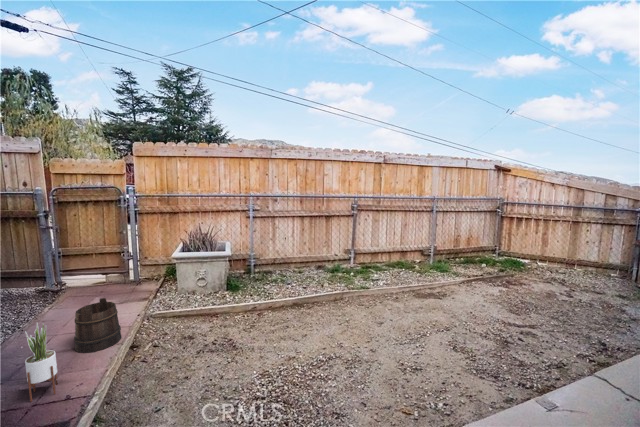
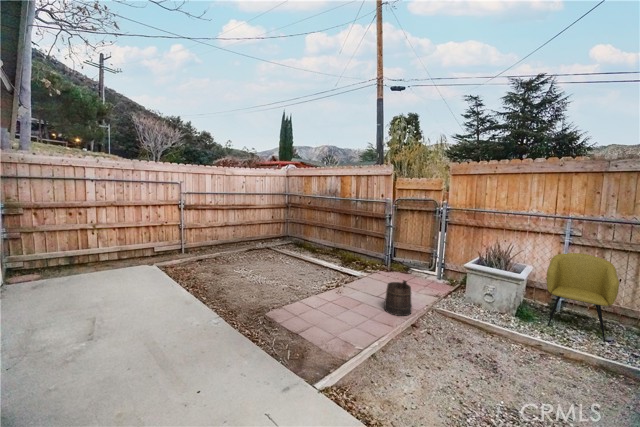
armchair: none [244,223,288,289] -> present [546,253,619,342]
potted plant: present [25,323,58,402] -> none [356,280,371,328]

